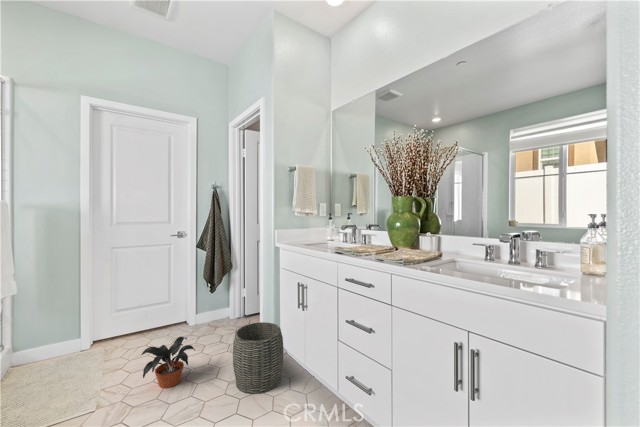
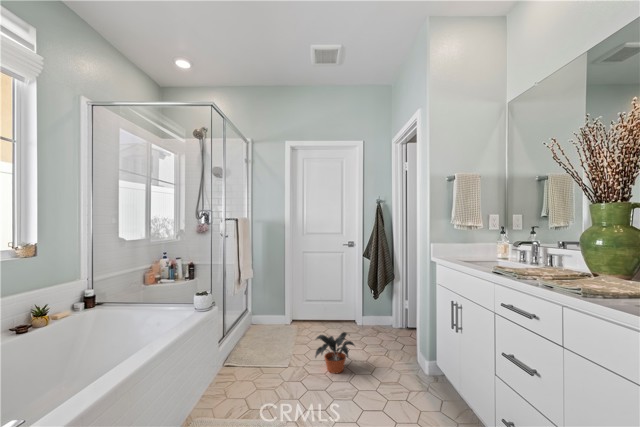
woven basket: present [233,322,283,394] -> none [386,335,438,407]

